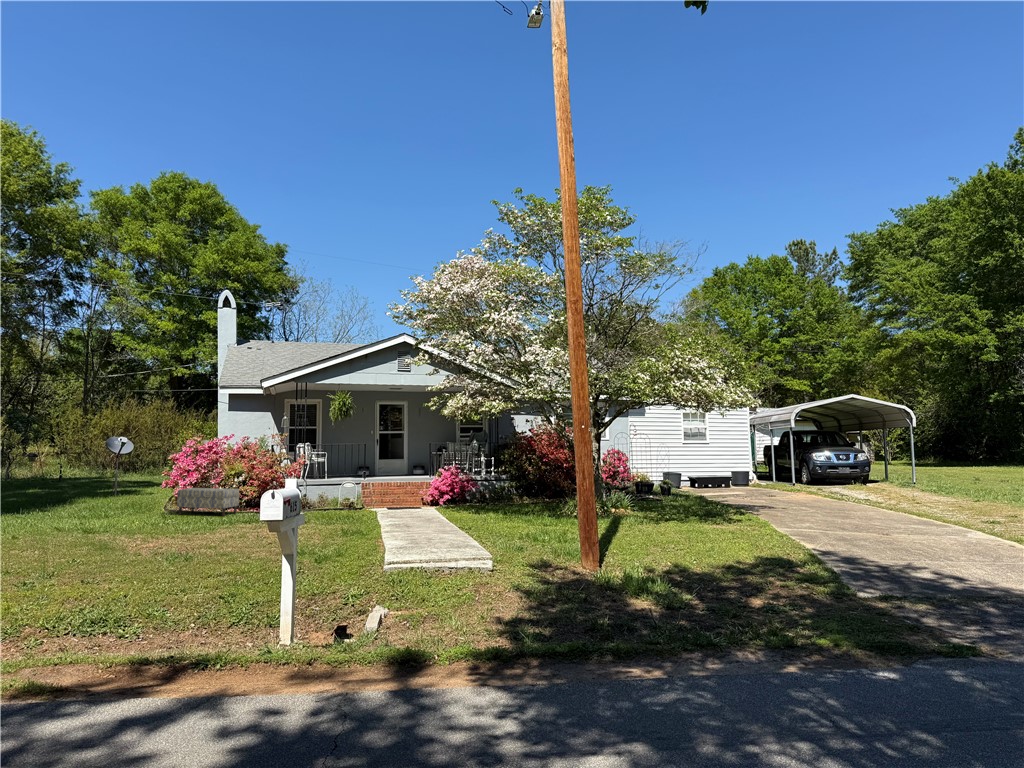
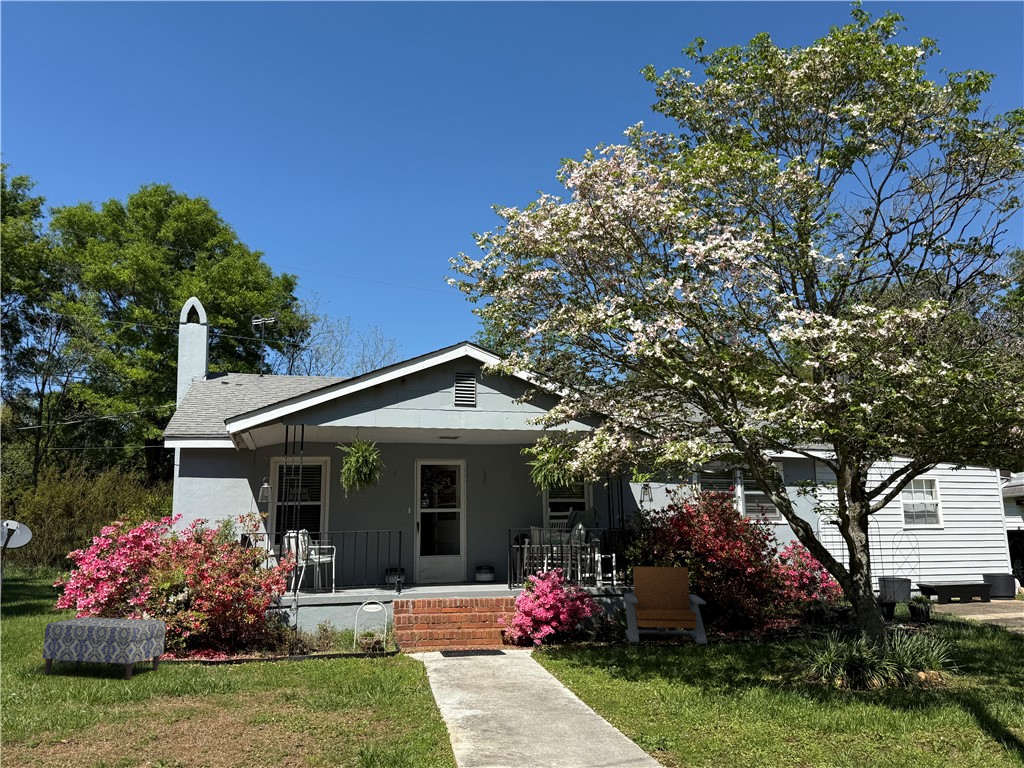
lounge chair: none [493,464,535,504] -> present [624,567,707,644]

